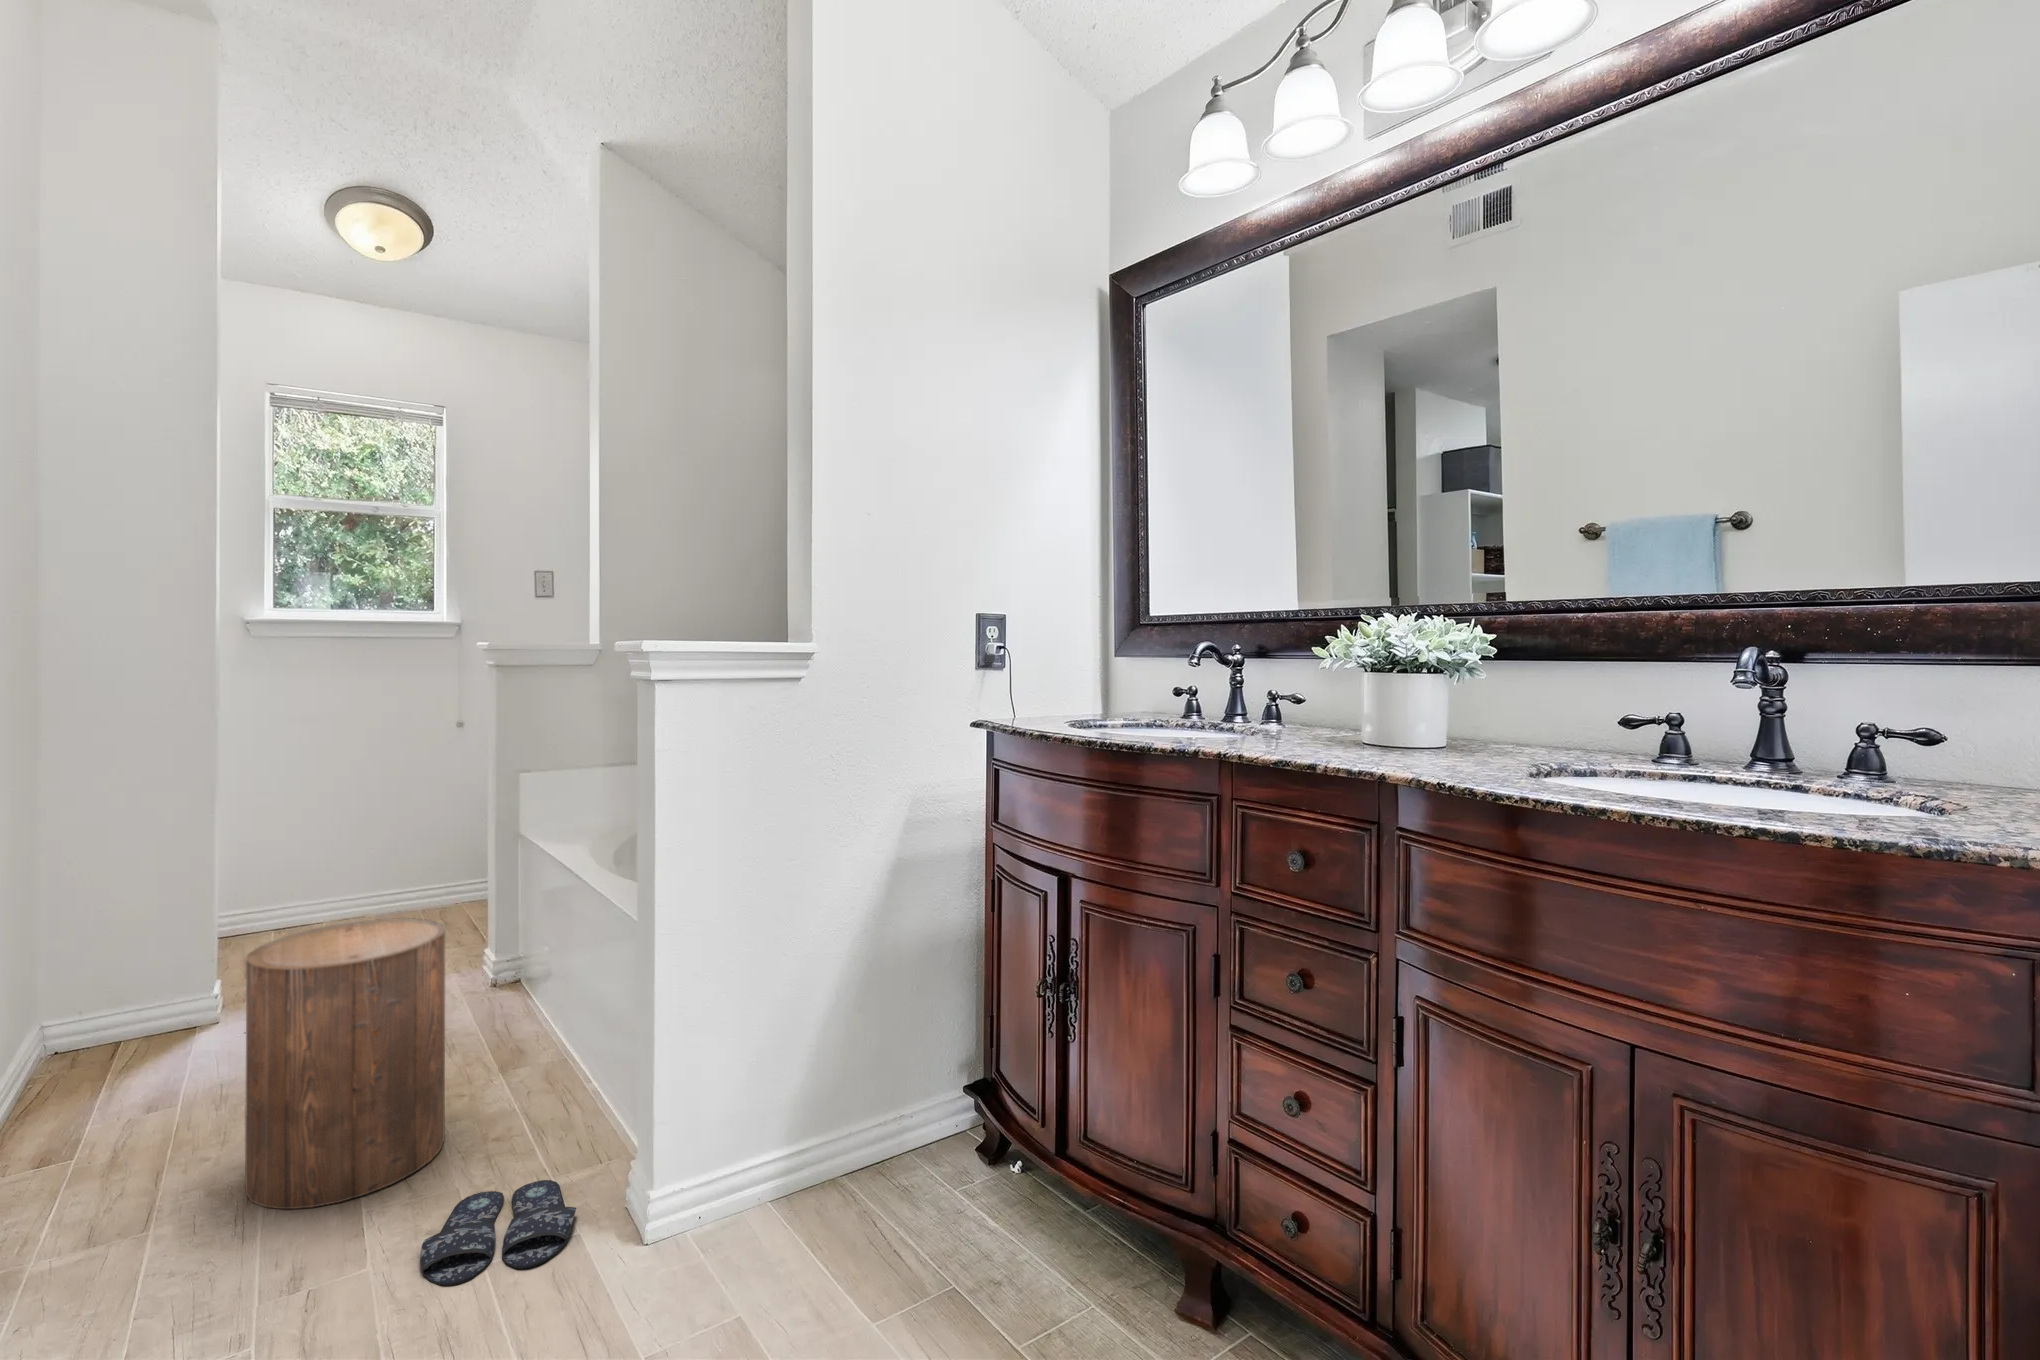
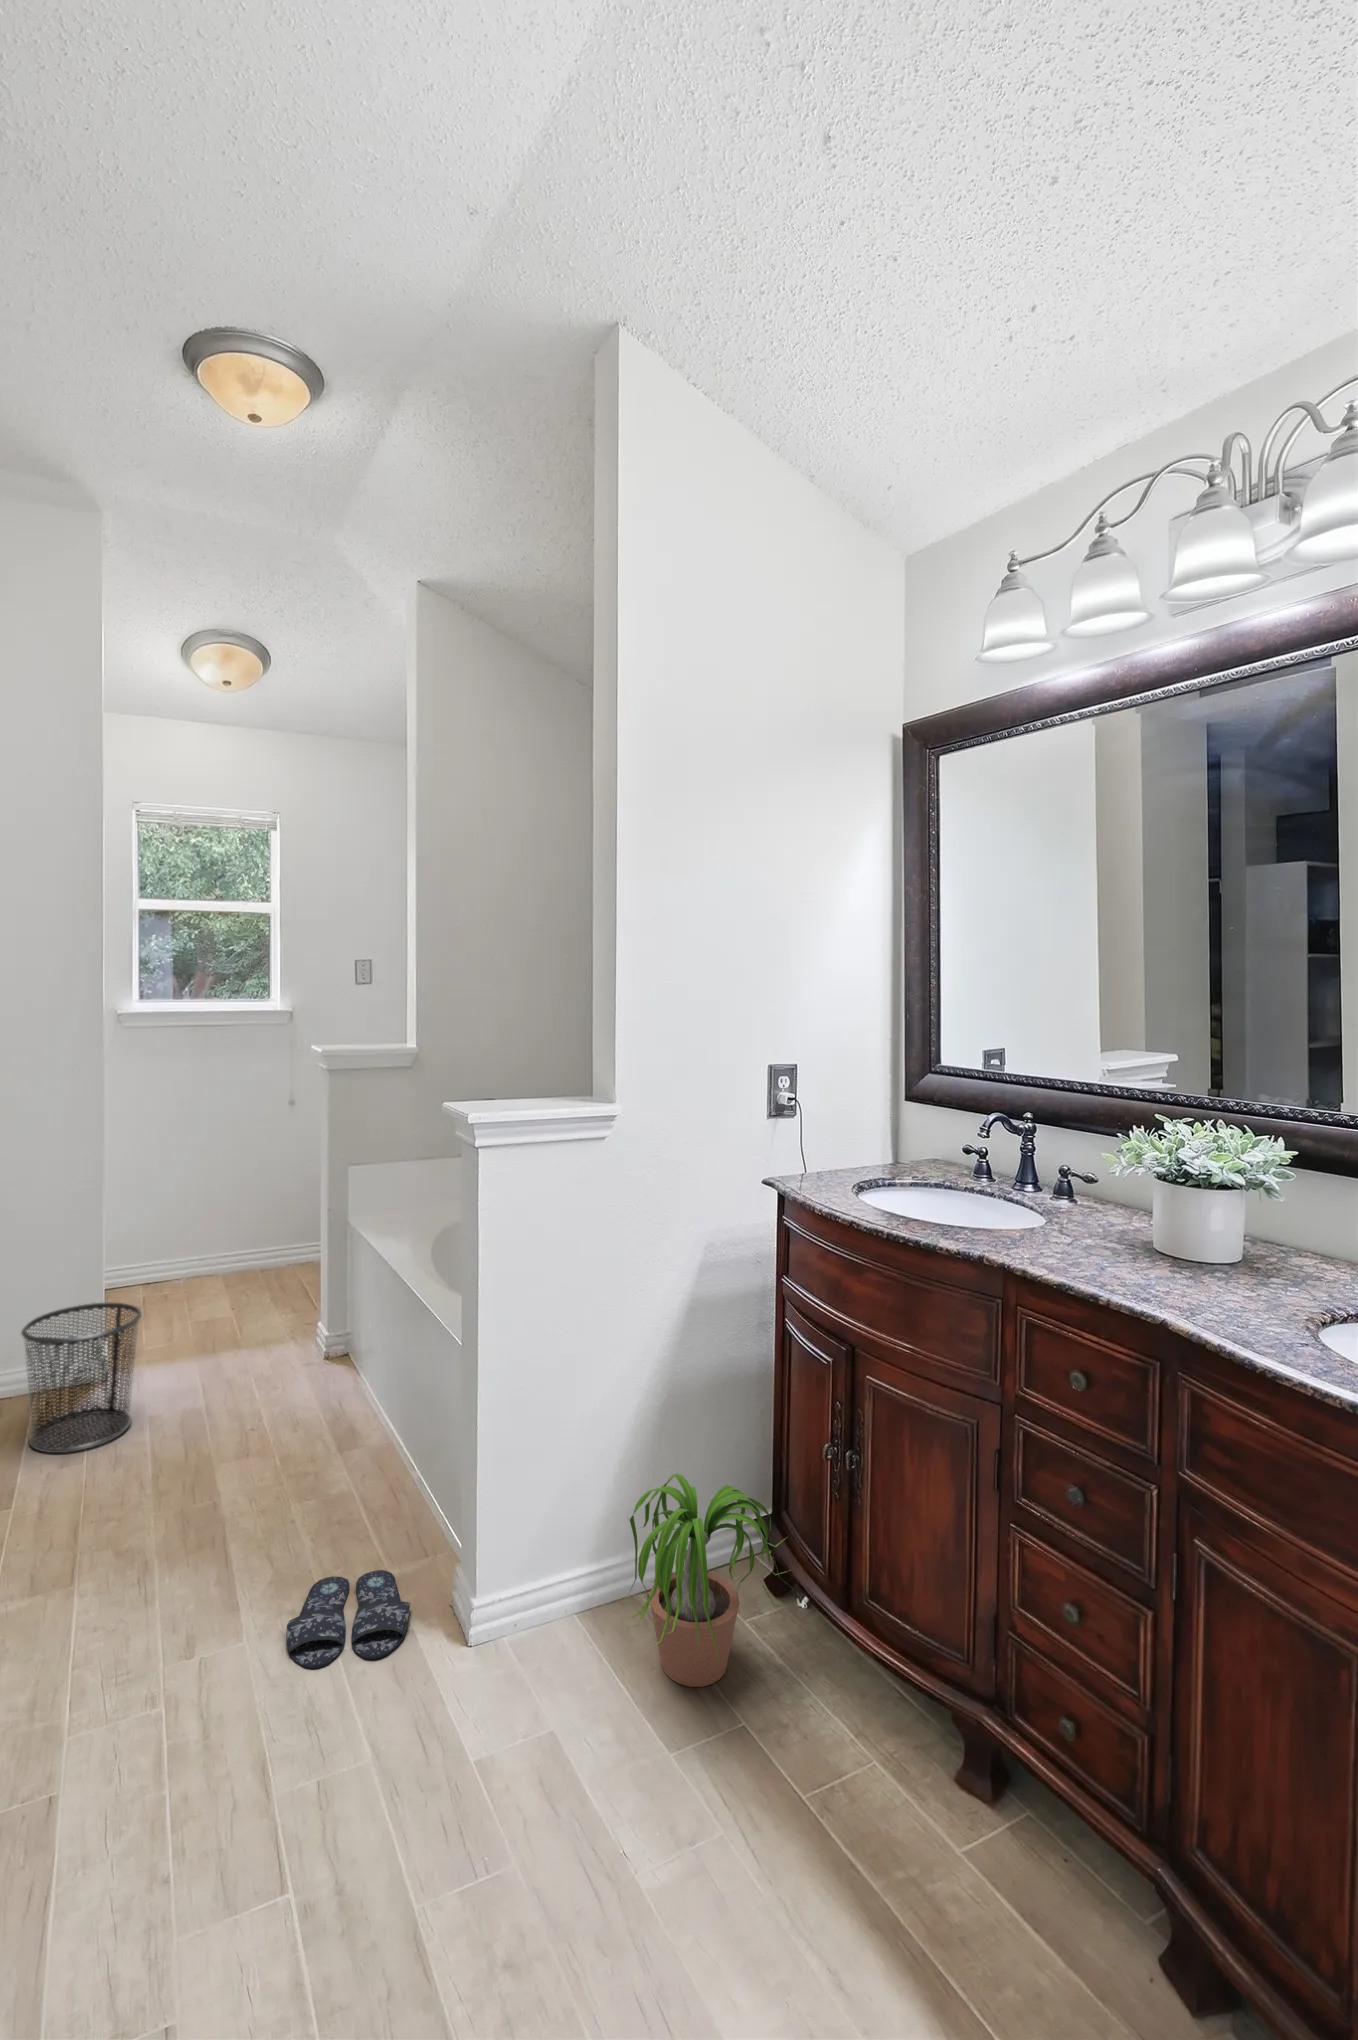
stool: present [245,918,445,1209] -> none [144,1319,299,1577]
waste bin: none [93,927,257,1100] -> present [21,1302,142,1453]
potted plant: none [816,1035,1008,1256] -> present [627,1473,786,1687]

